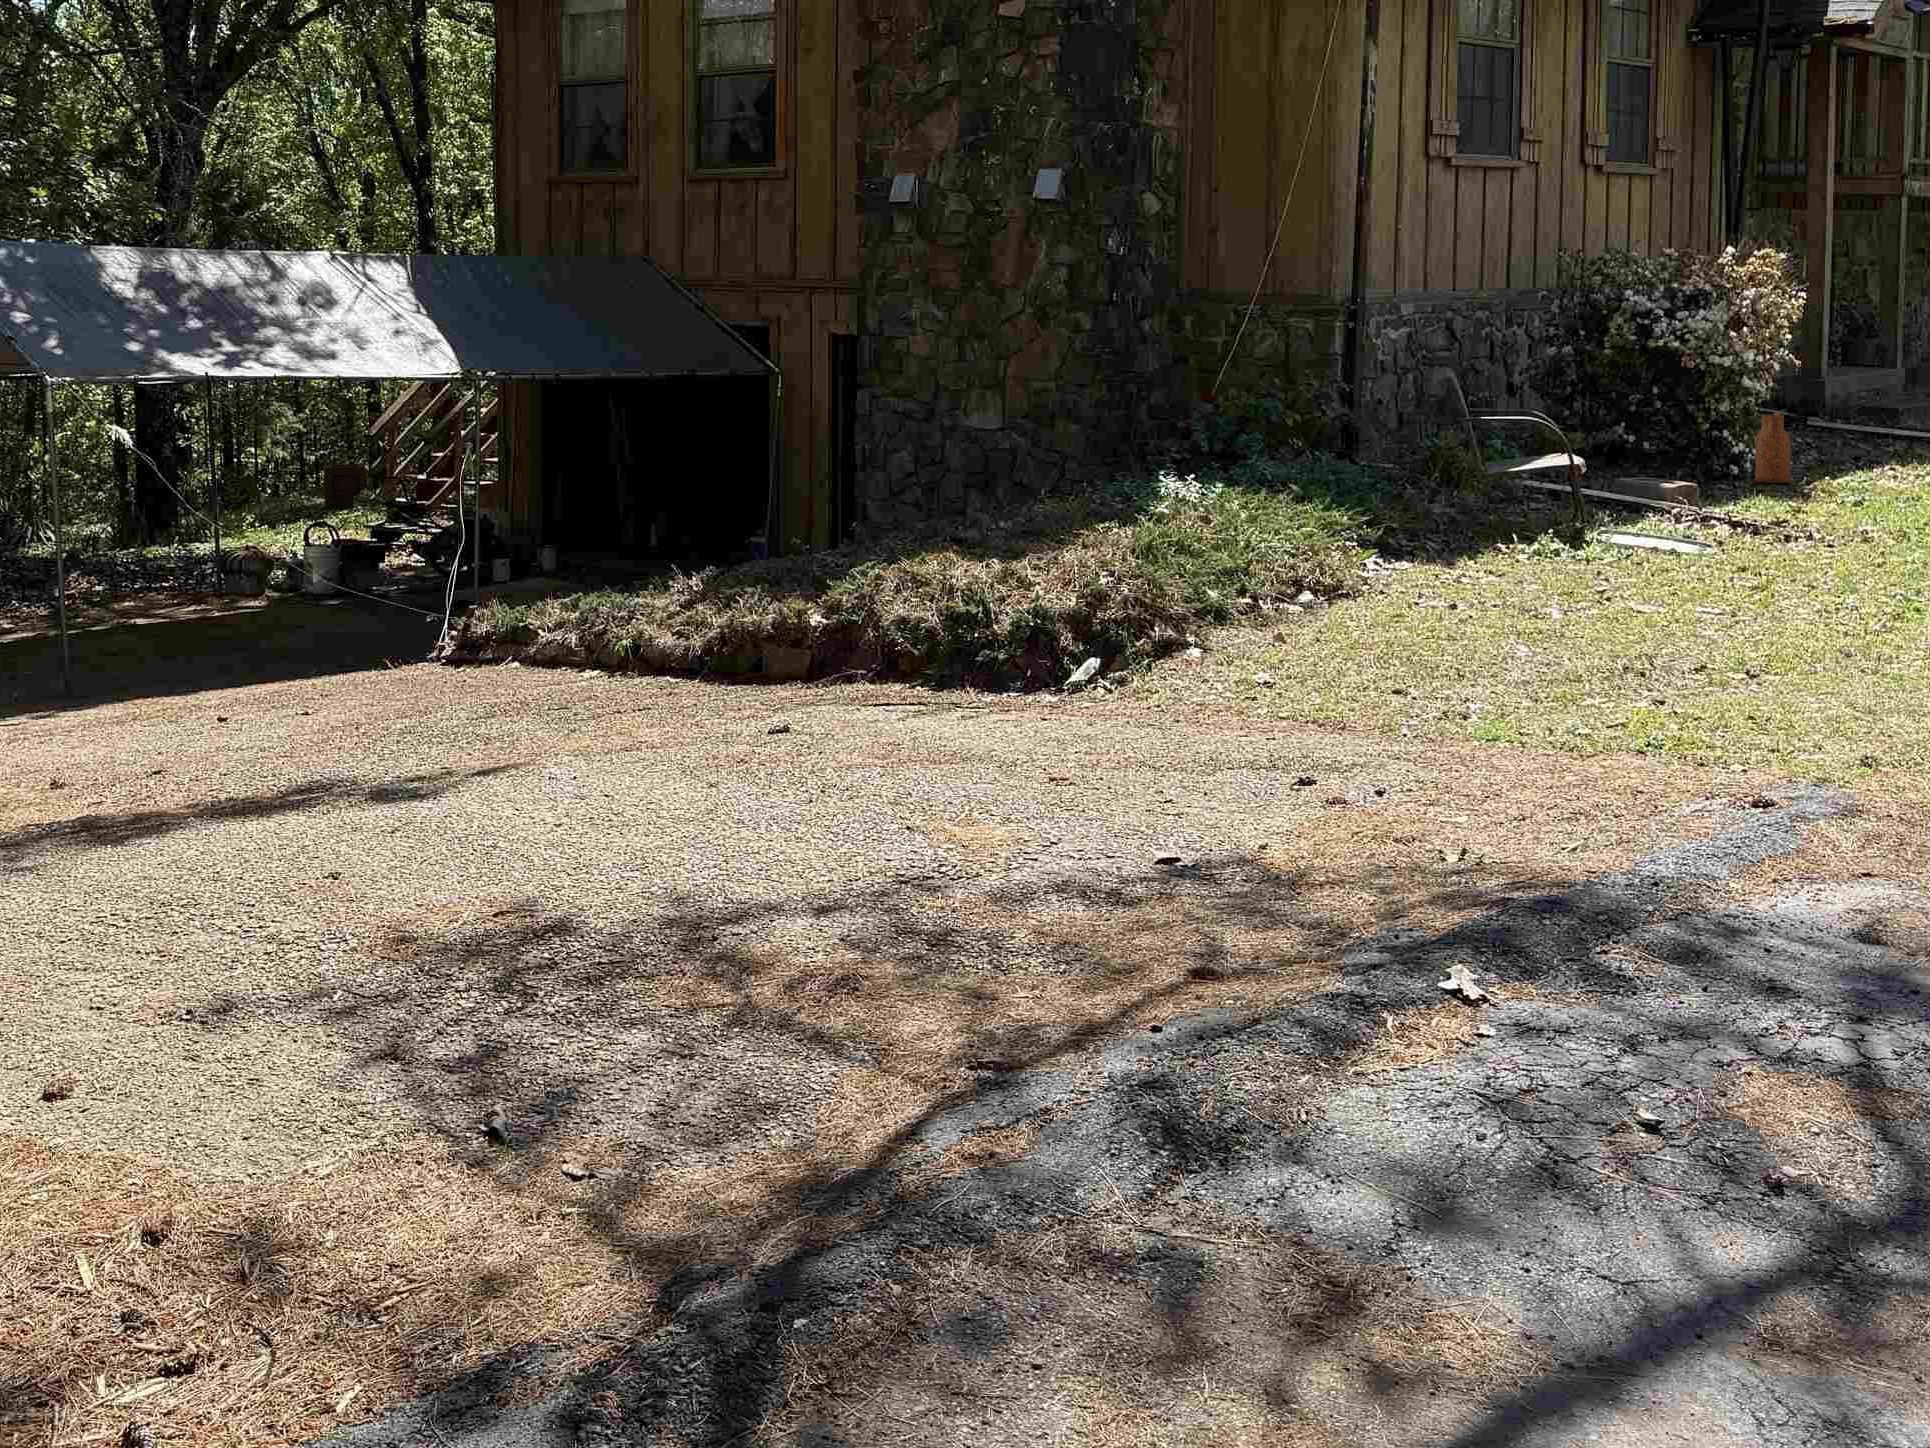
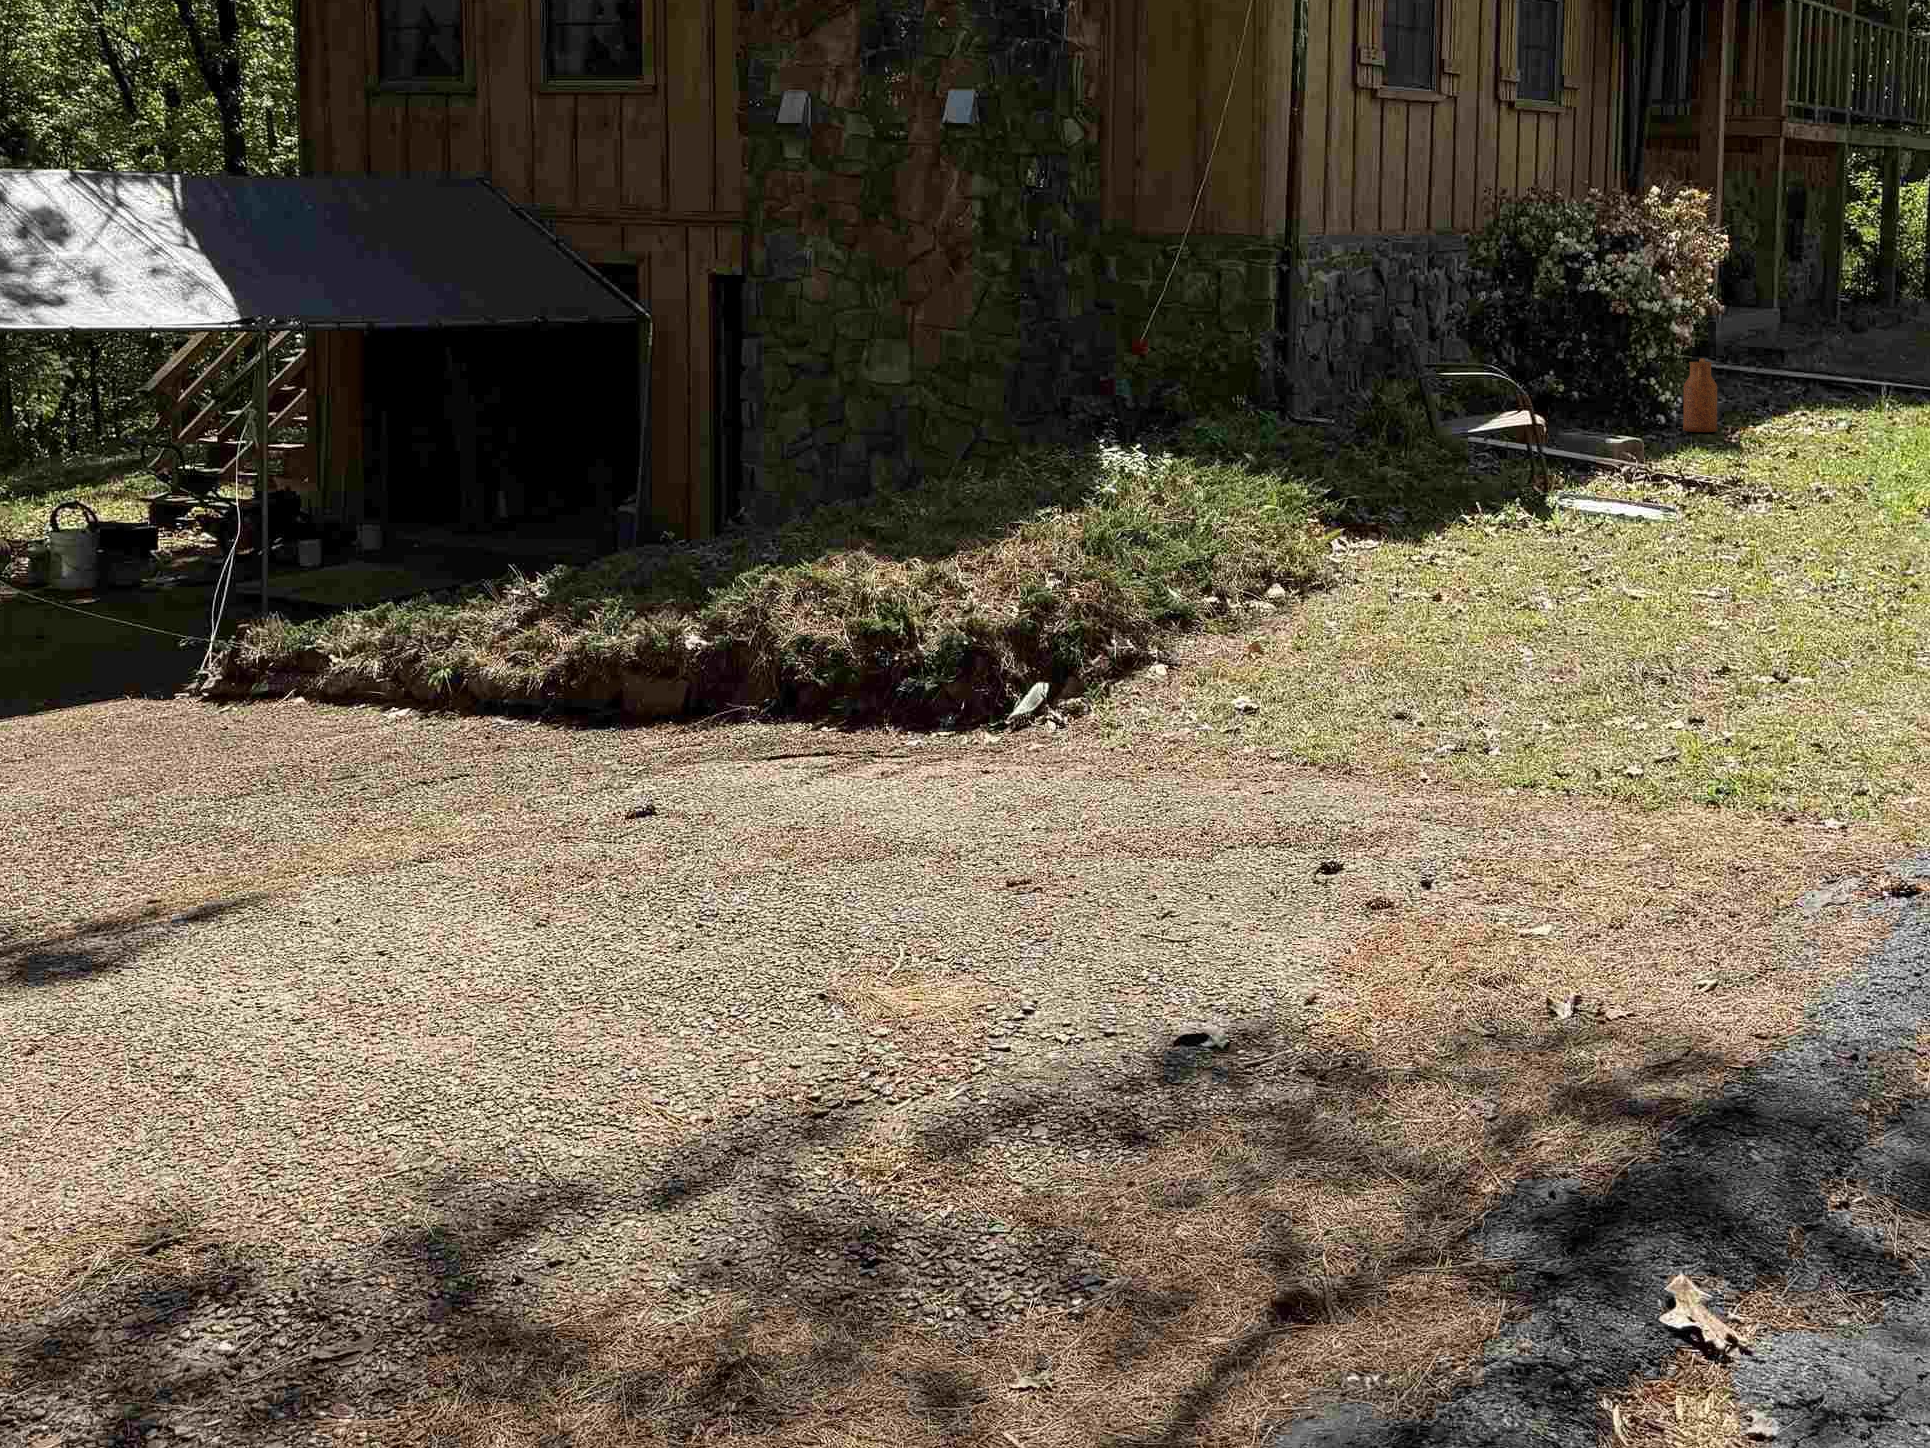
wooden crate: present [324,464,368,509] -> none [104,417,159,471]

